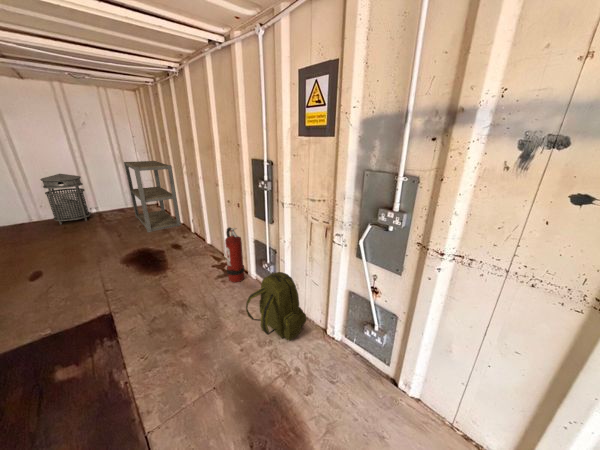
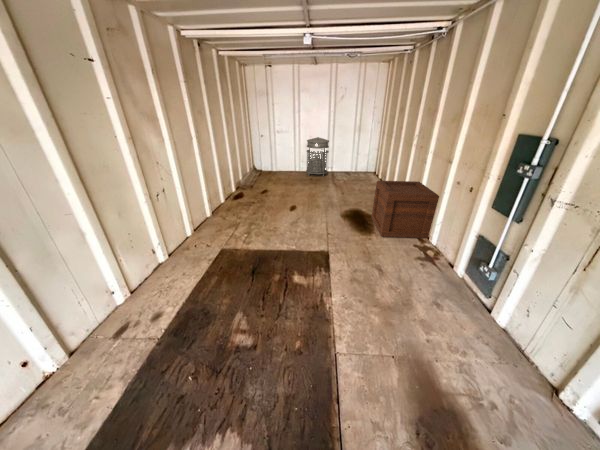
shelving unit: present [124,161,181,232] -> none [356,131,403,197]
wooden crate: none [154,206,222,269] -> present [371,181,439,238]
fire extinguisher: present [225,227,245,282] -> none [429,212,462,273]
backpack: present [246,272,306,341] -> none [447,282,530,368]

